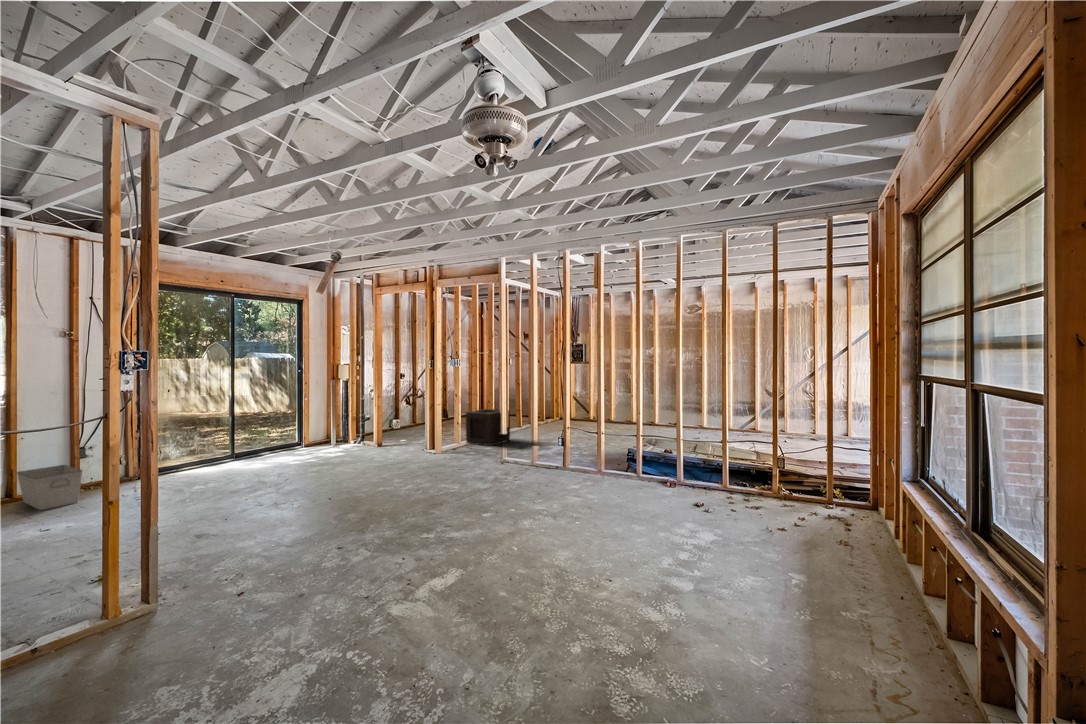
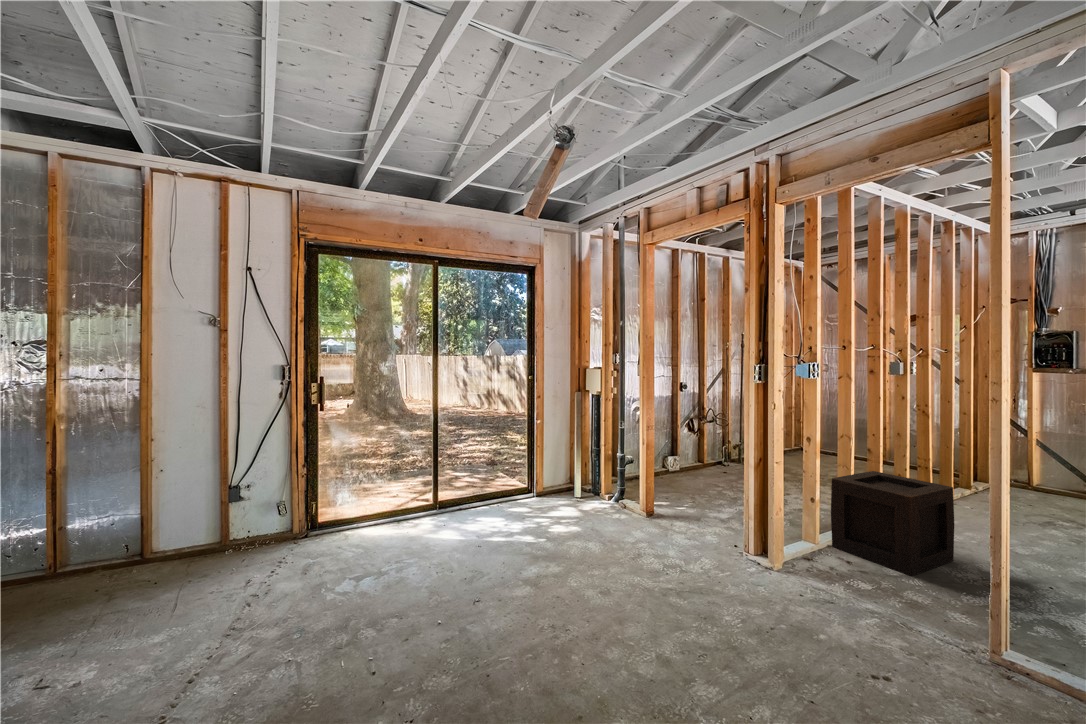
storage bin: present [17,465,83,510] -> none [121,513,210,600]

